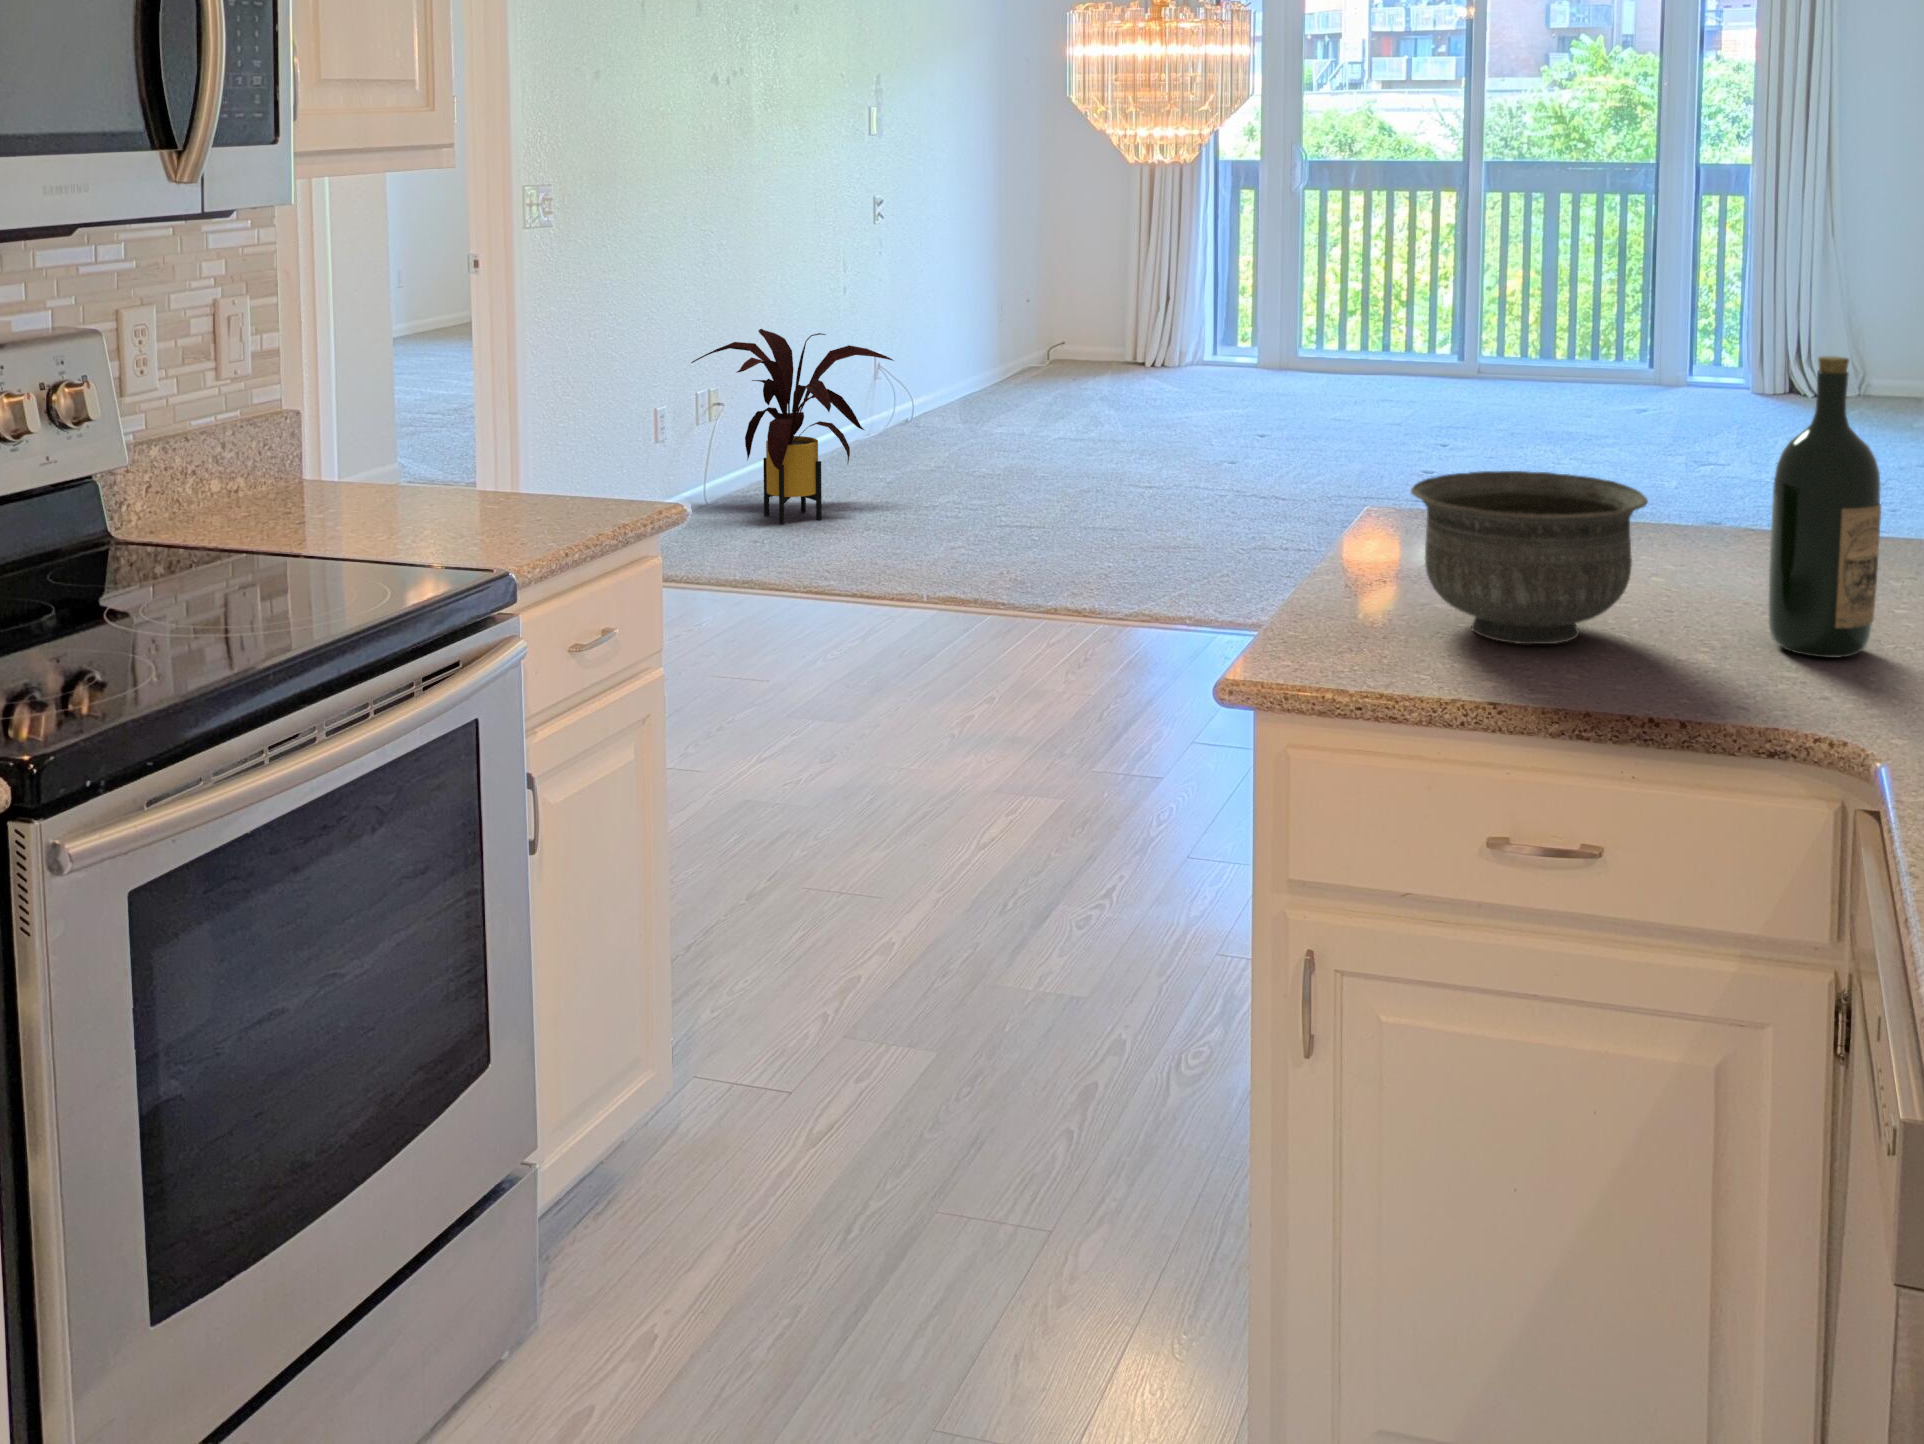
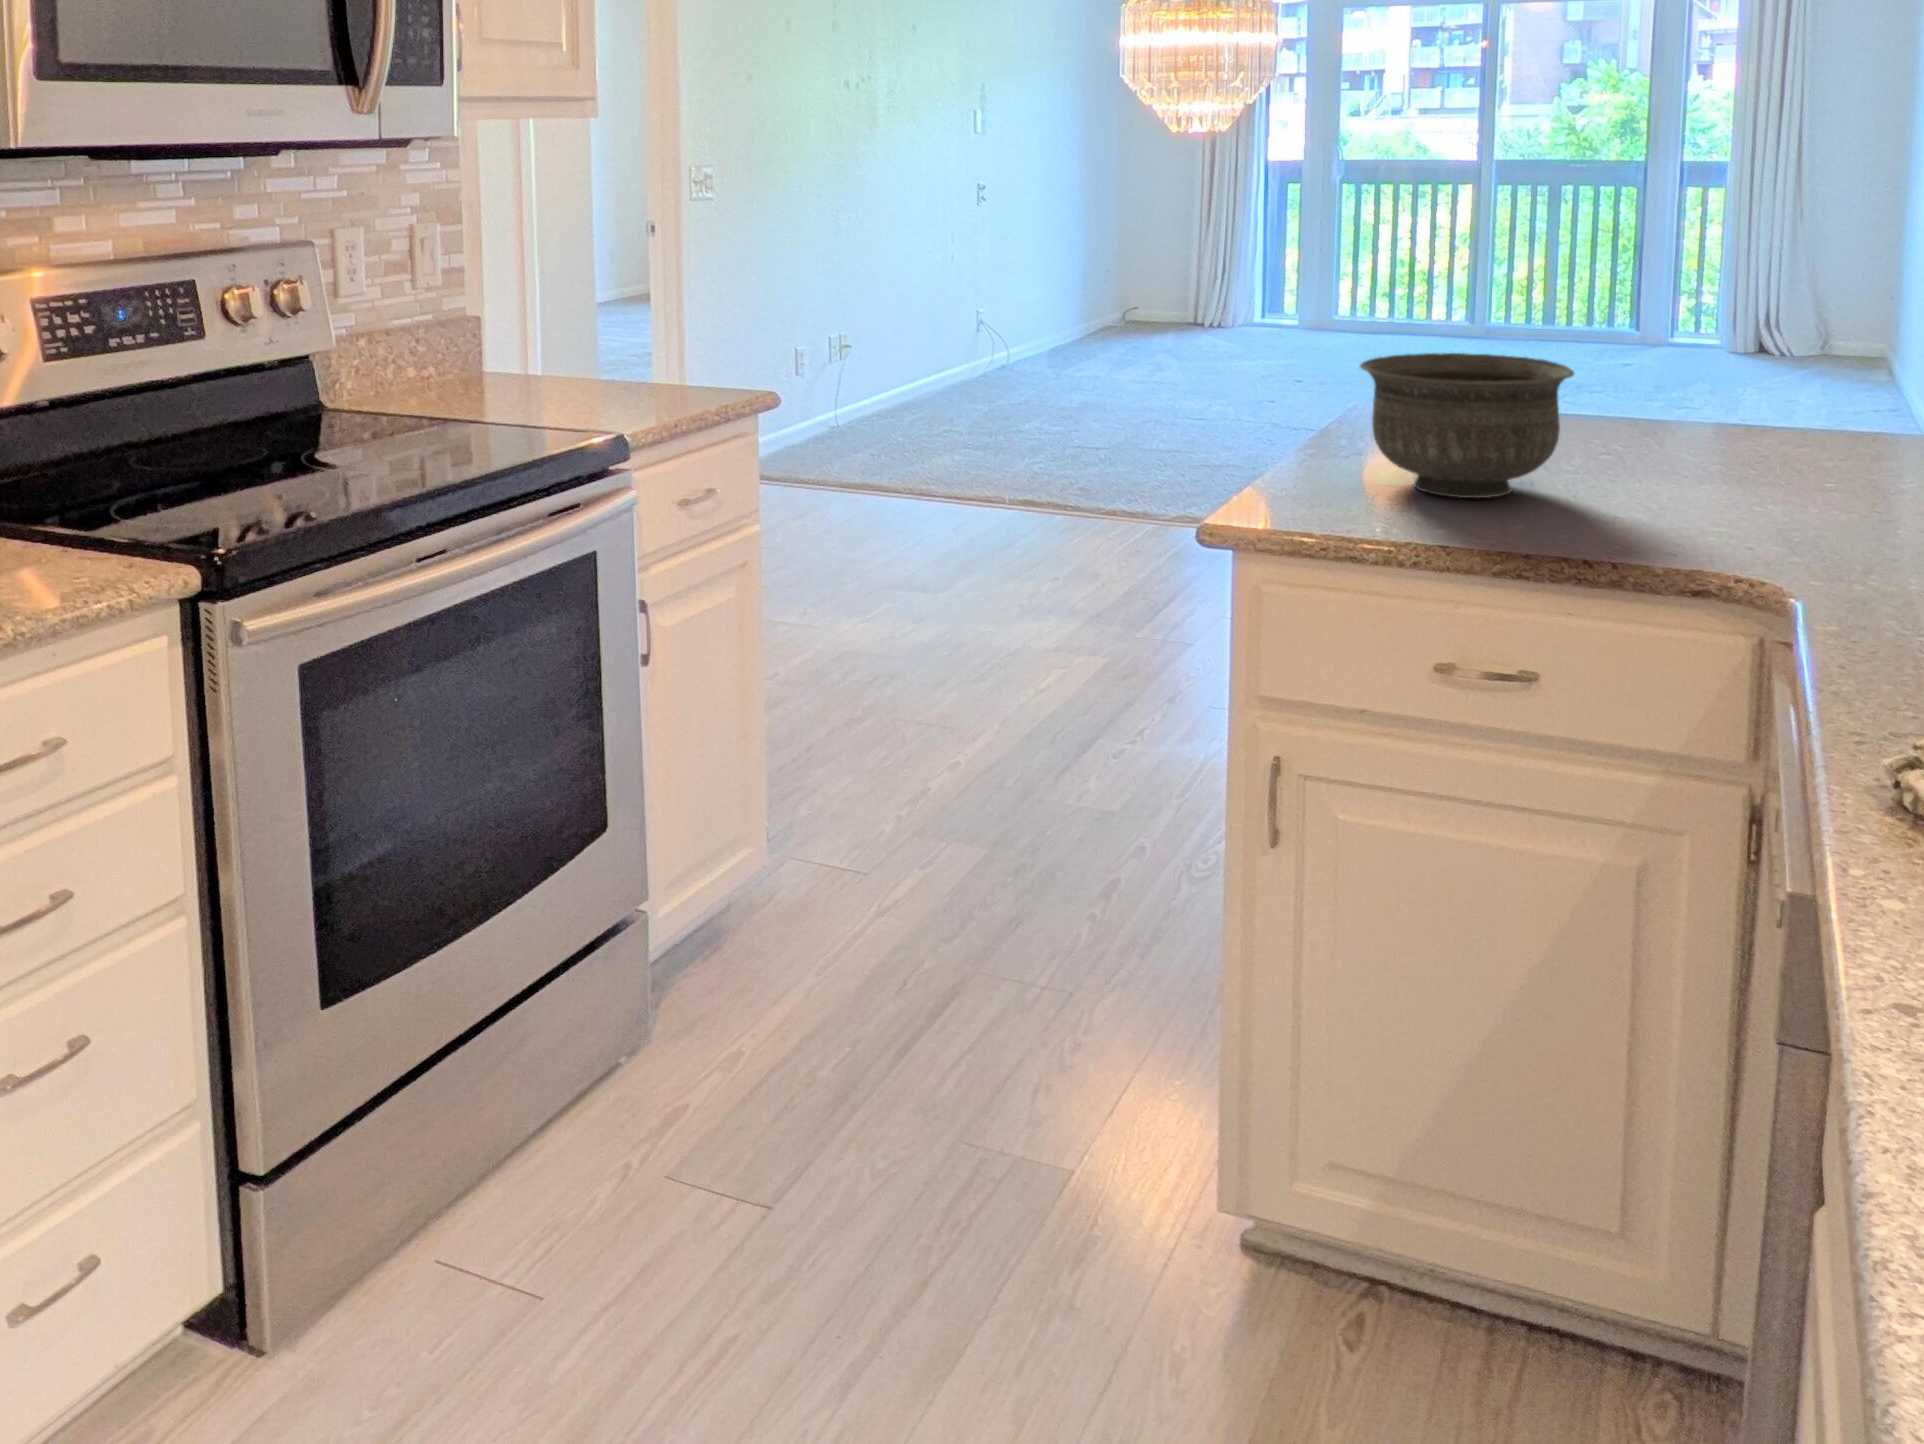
house plant: present [691,329,894,524] -> none [826,296,986,448]
wine bottle: present [1769,356,1881,658] -> none [1689,245,1796,514]

